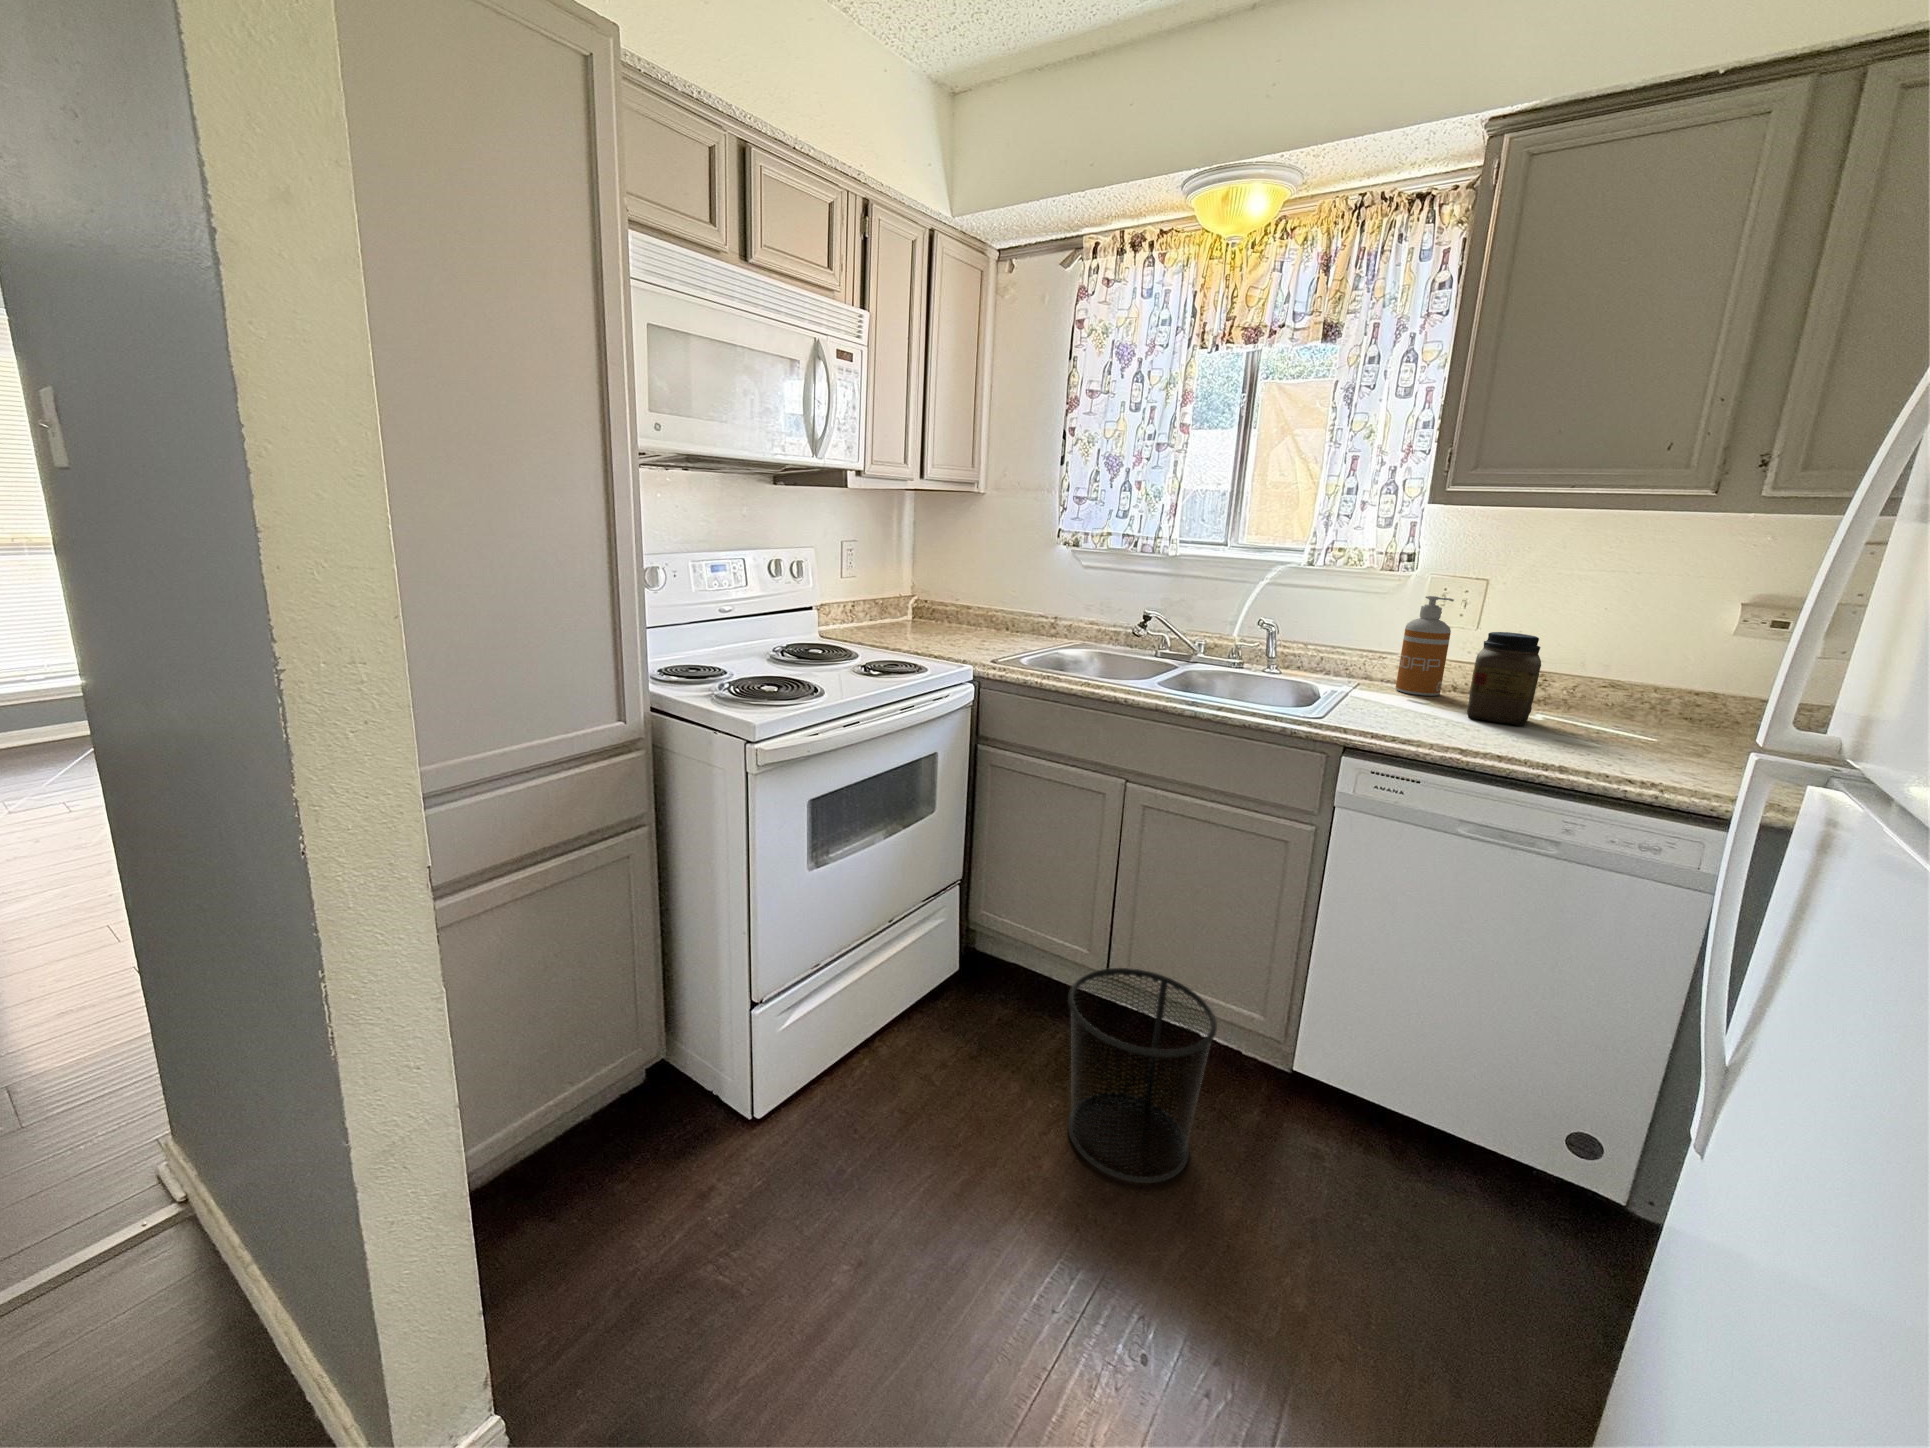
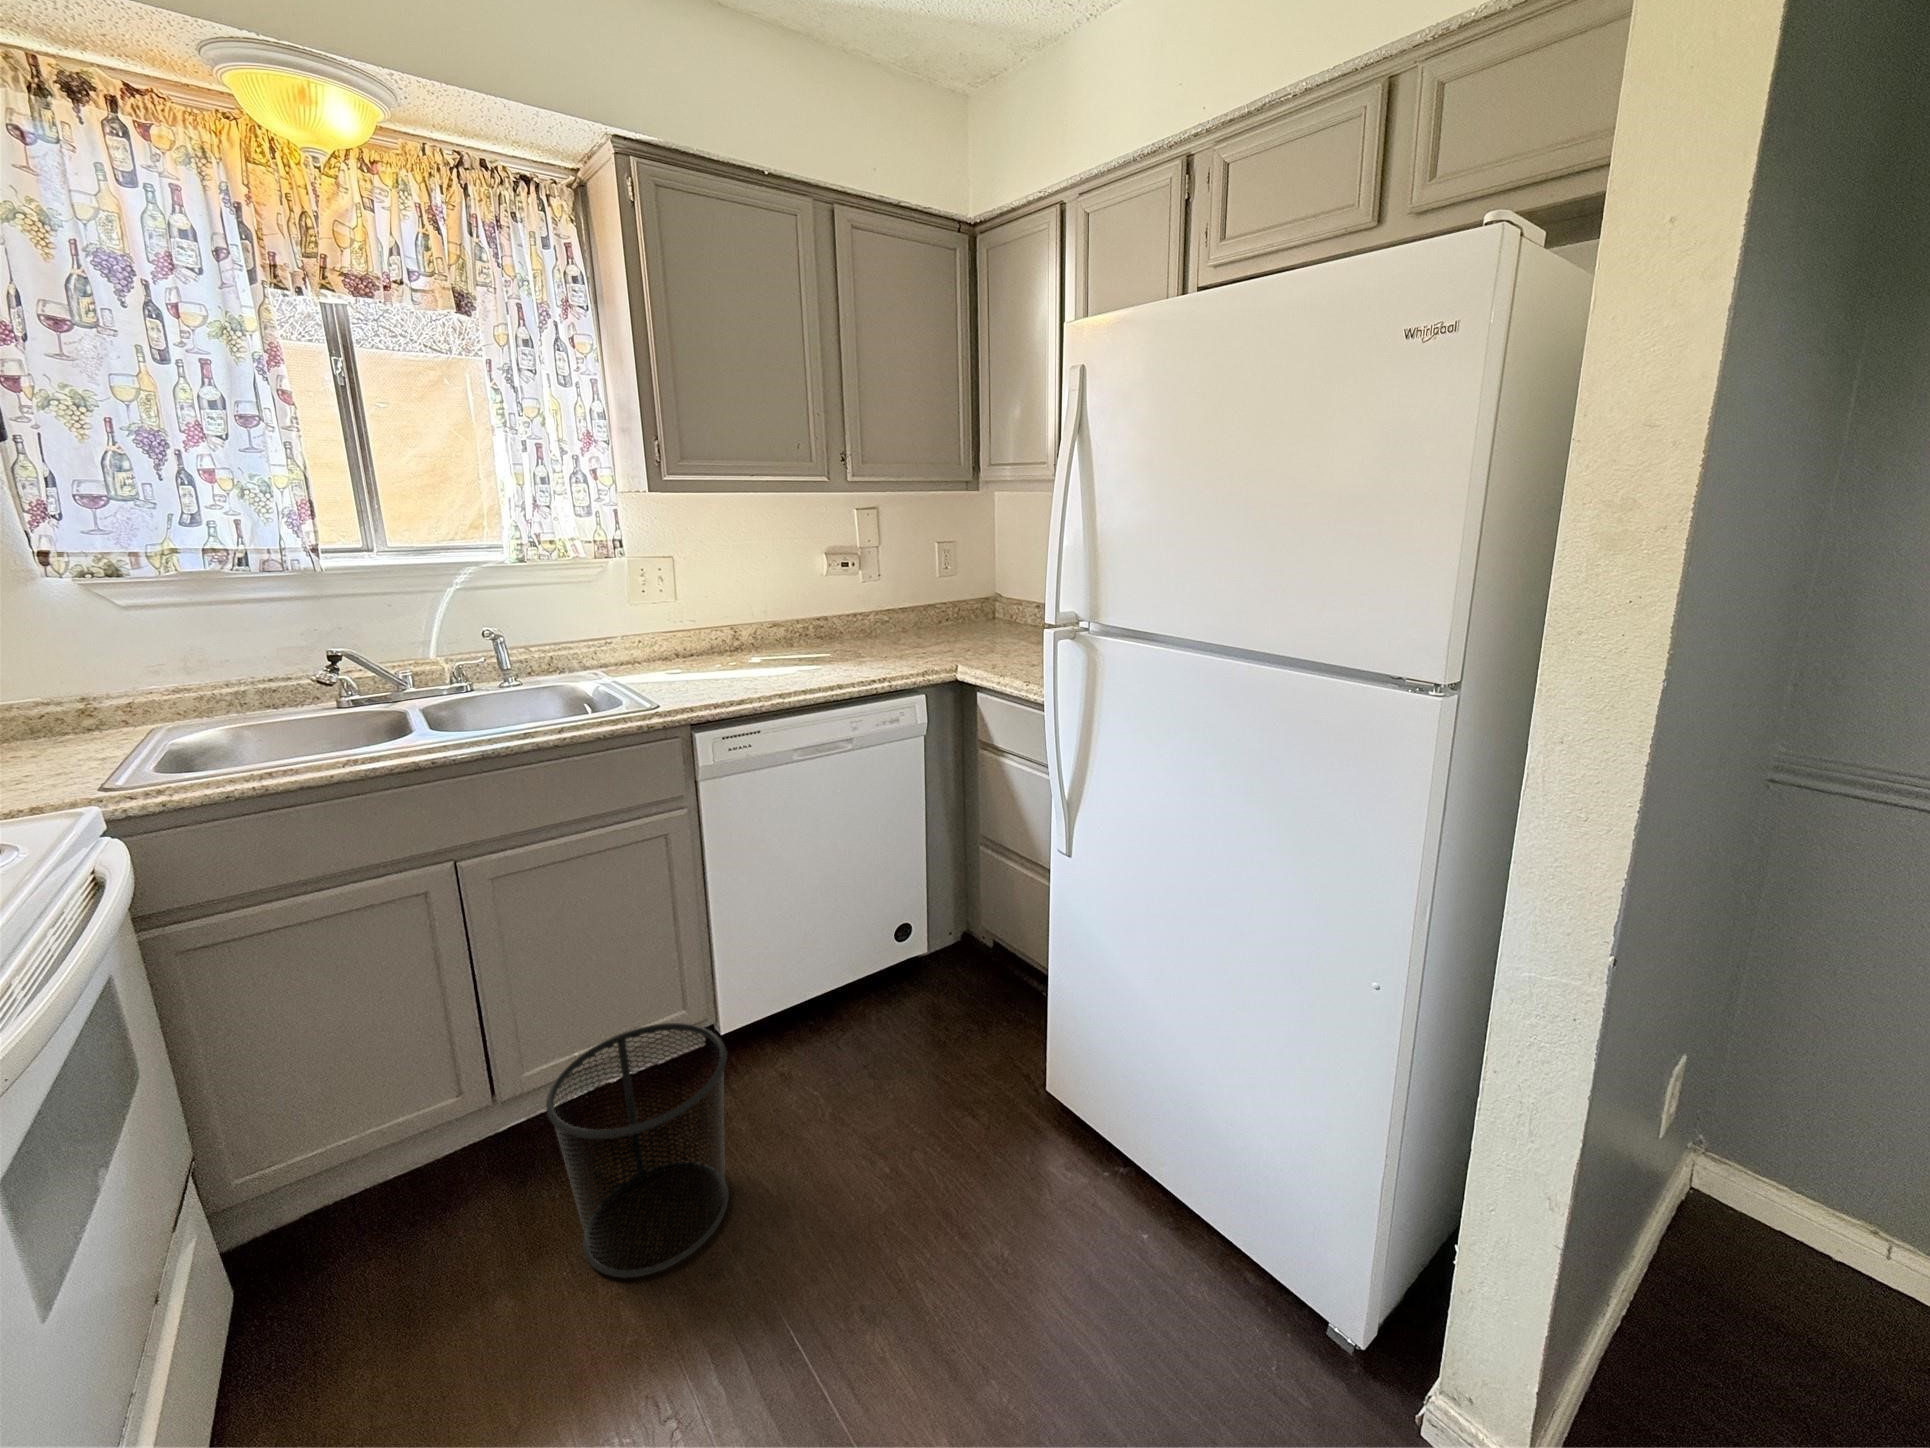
soap dispenser: present [1396,596,1454,696] -> none [630,579,675,670]
jar: present [1467,632,1541,725] -> none [714,598,768,675]

